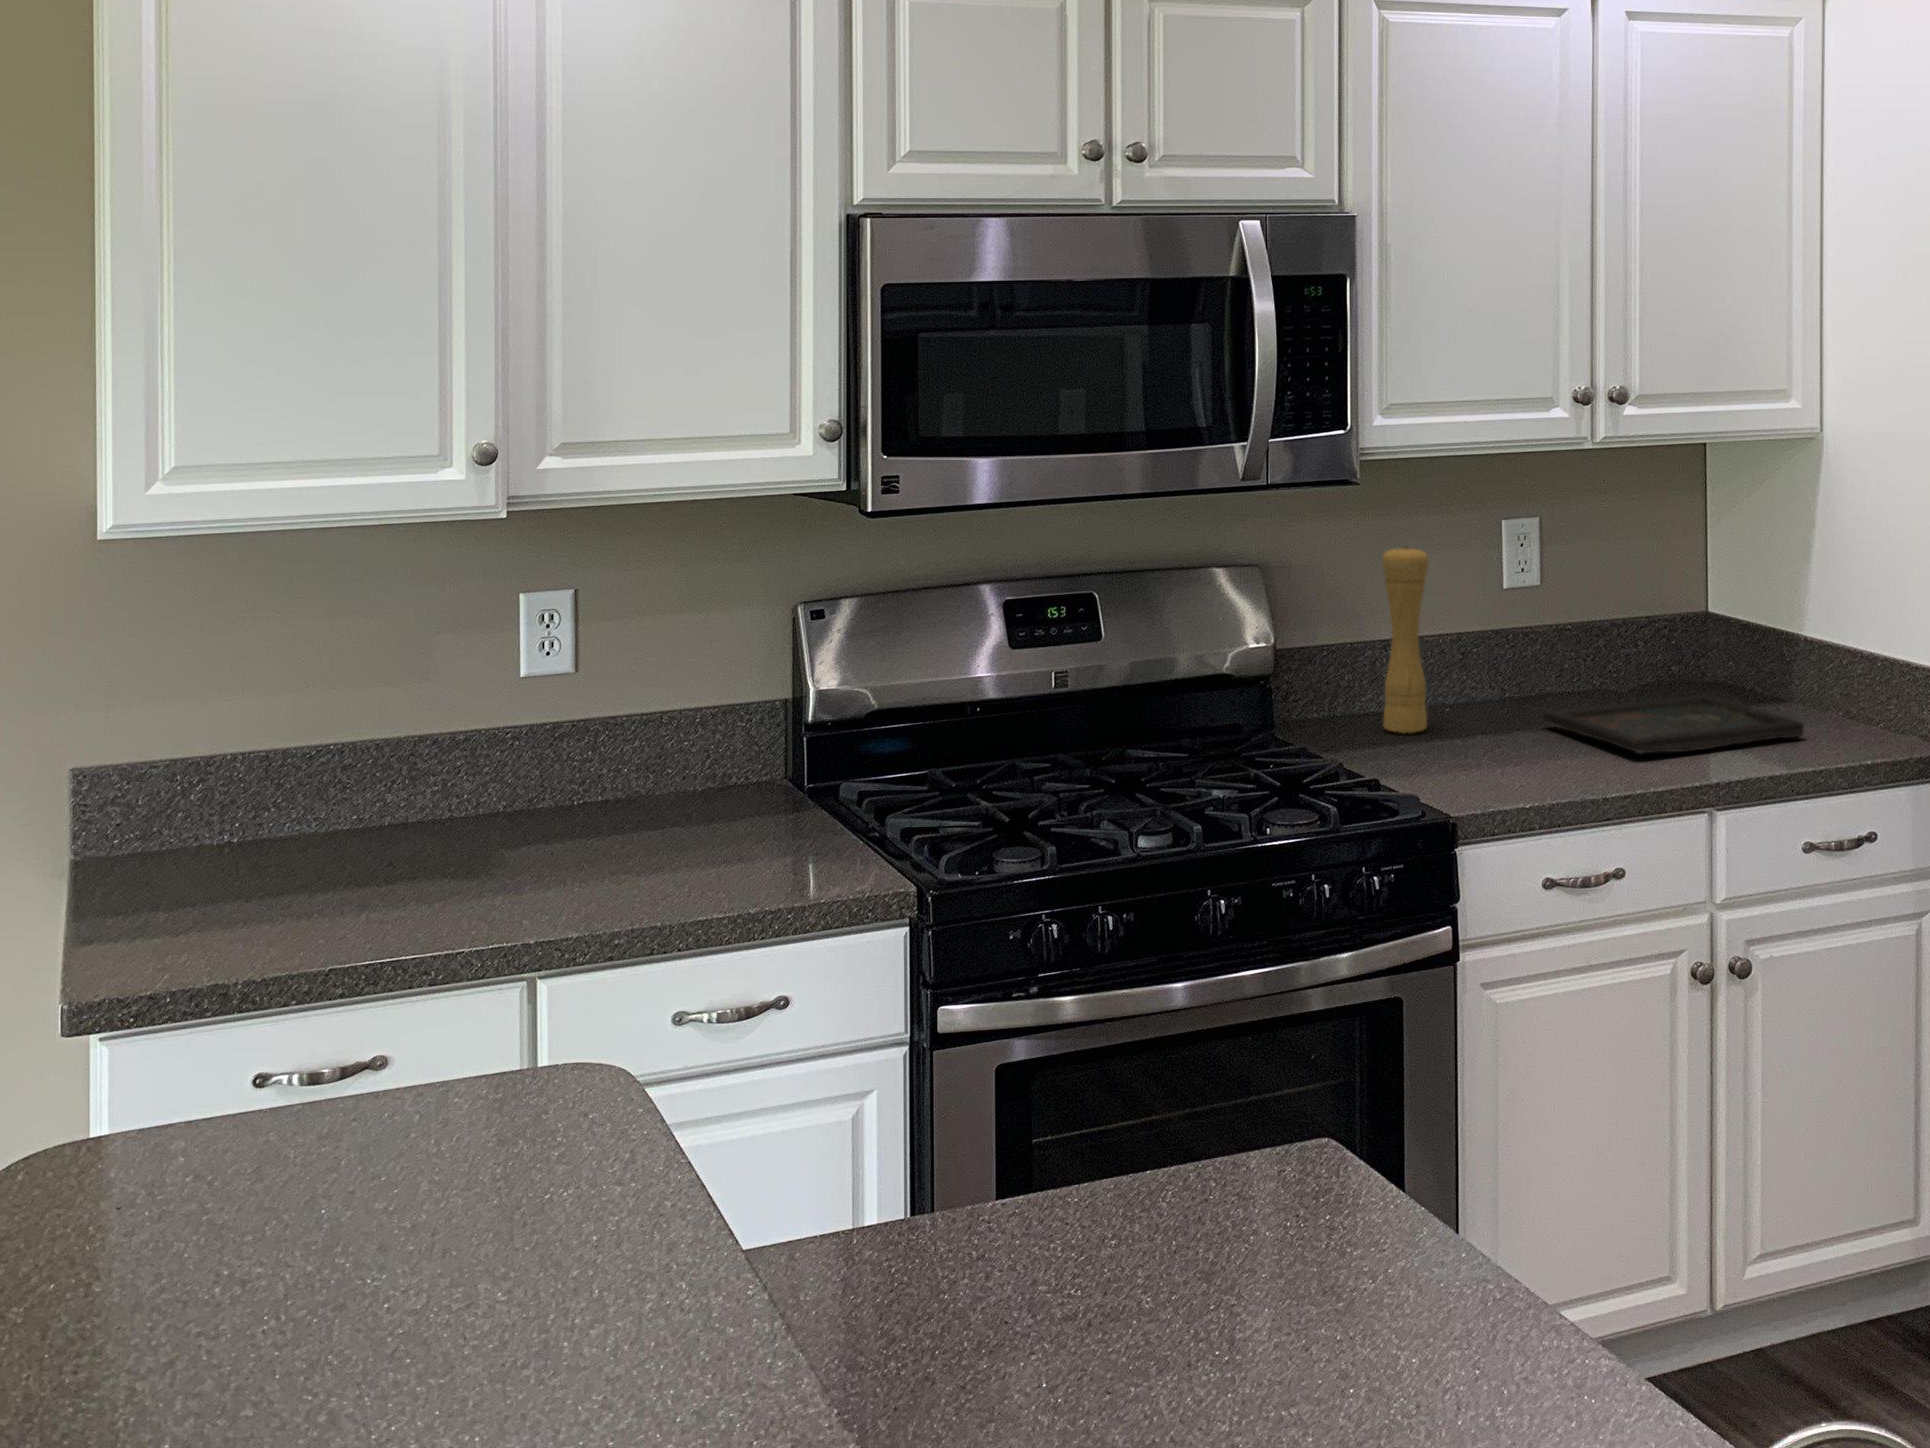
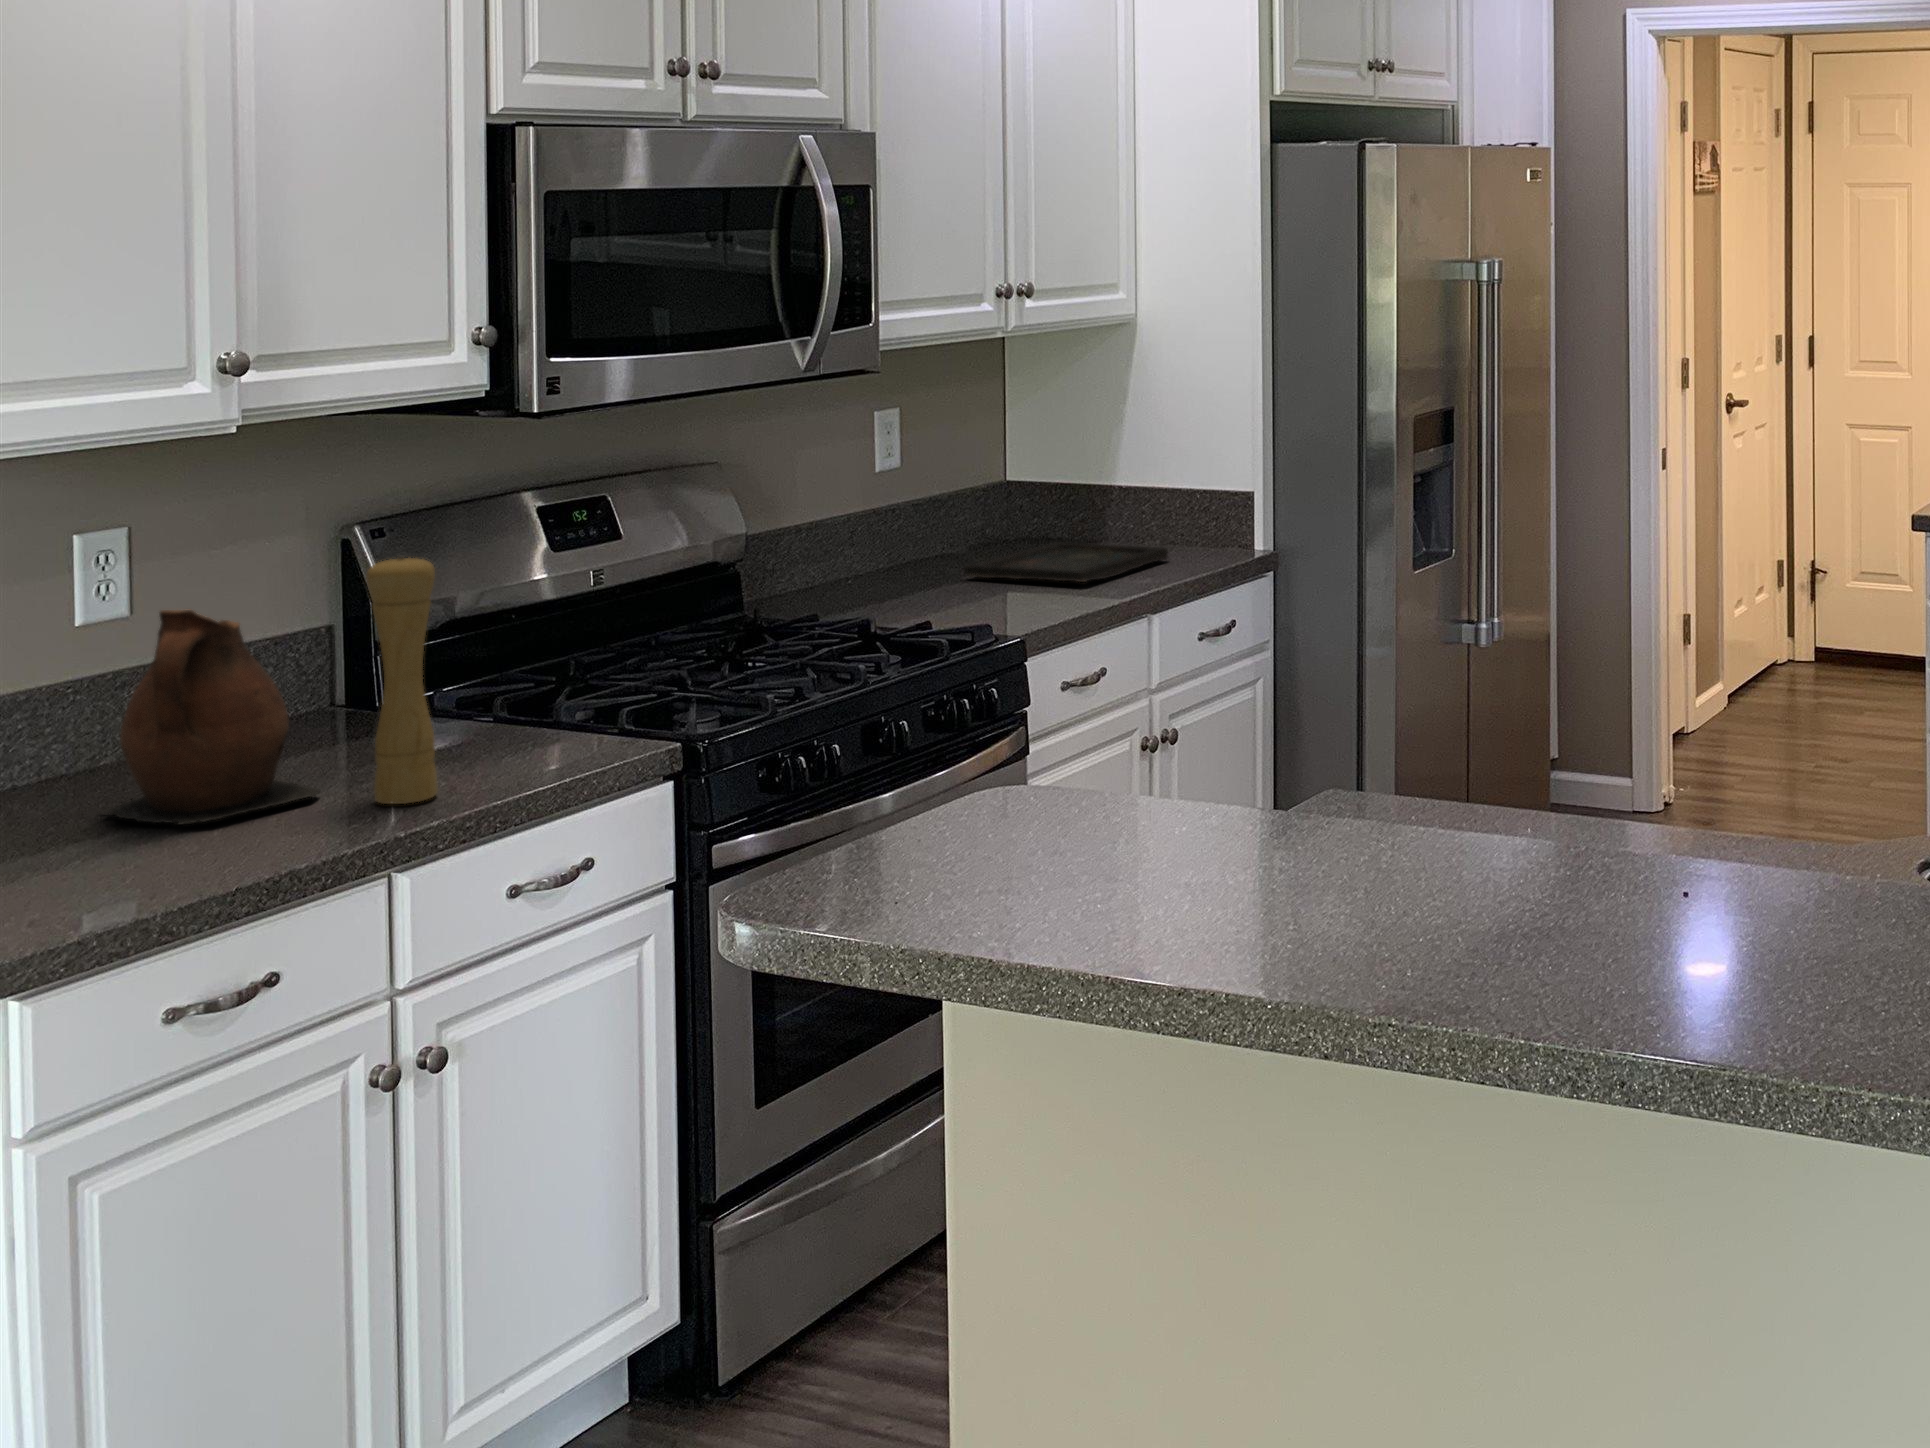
pepper mill: present [1382,546,1429,733] -> present [366,555,437,804]
ceramic pitcher: none [383,676,550,883] -> present [105,610,320,825]

